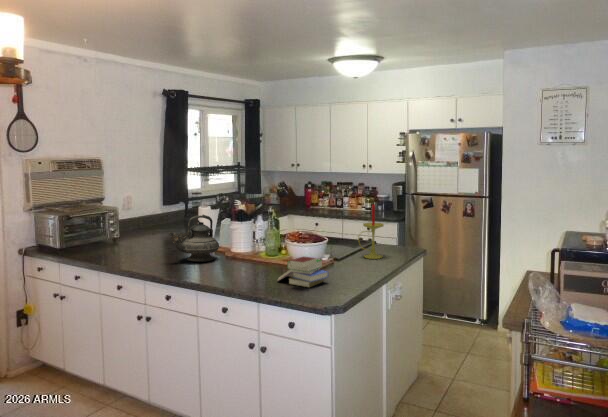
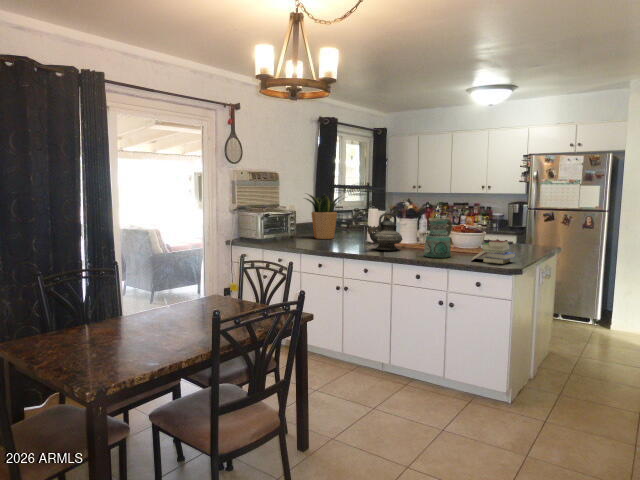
potted plant: none [125,185,179,240] -> present [305,194,340,239]
candle: present [359,205,384,259] -> none [519,205,543,251]
ceramic pitcher: none [231,223,268,276] -> present [424,217,452,258]

